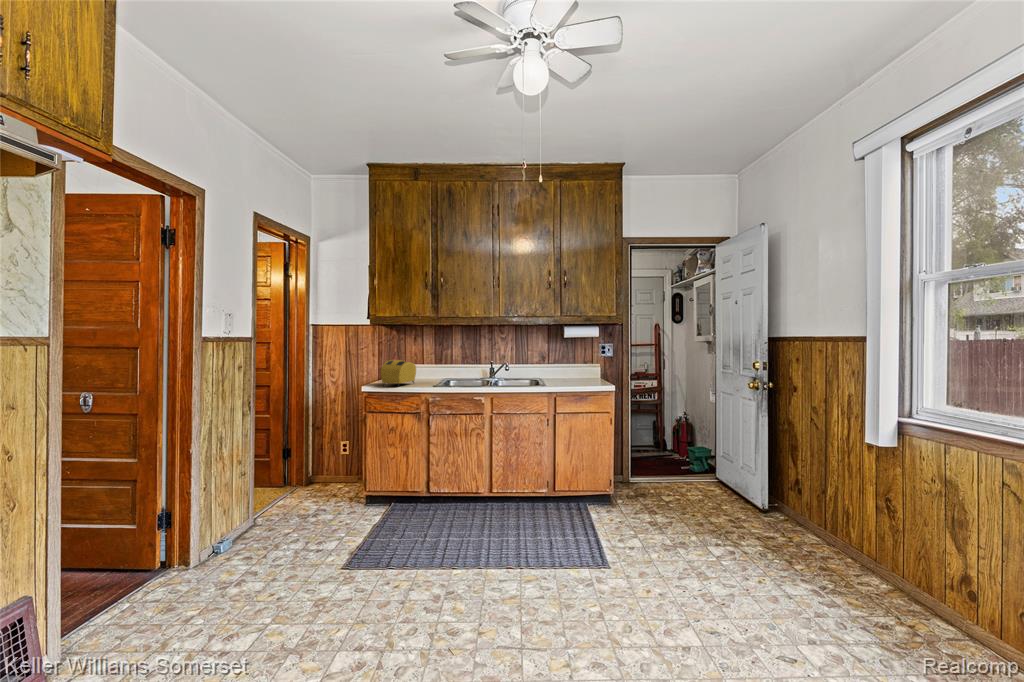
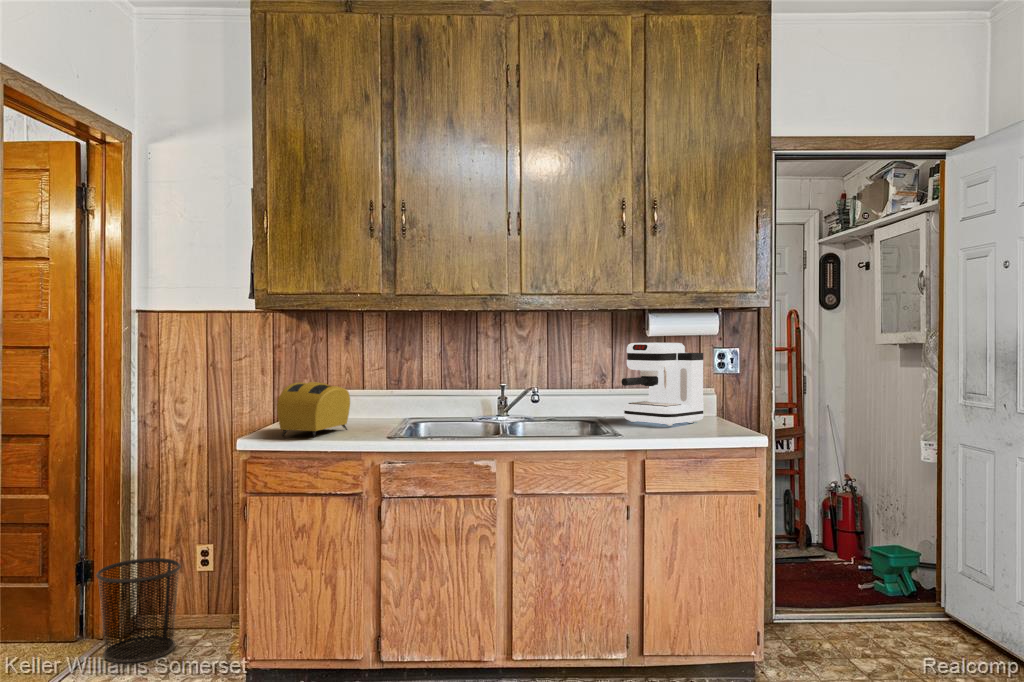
coffee maker: none [550,341,593,382] -> present [622,343,704,426]
waste bin: none [293,447,334,496] -> present [96,558,181,663]

